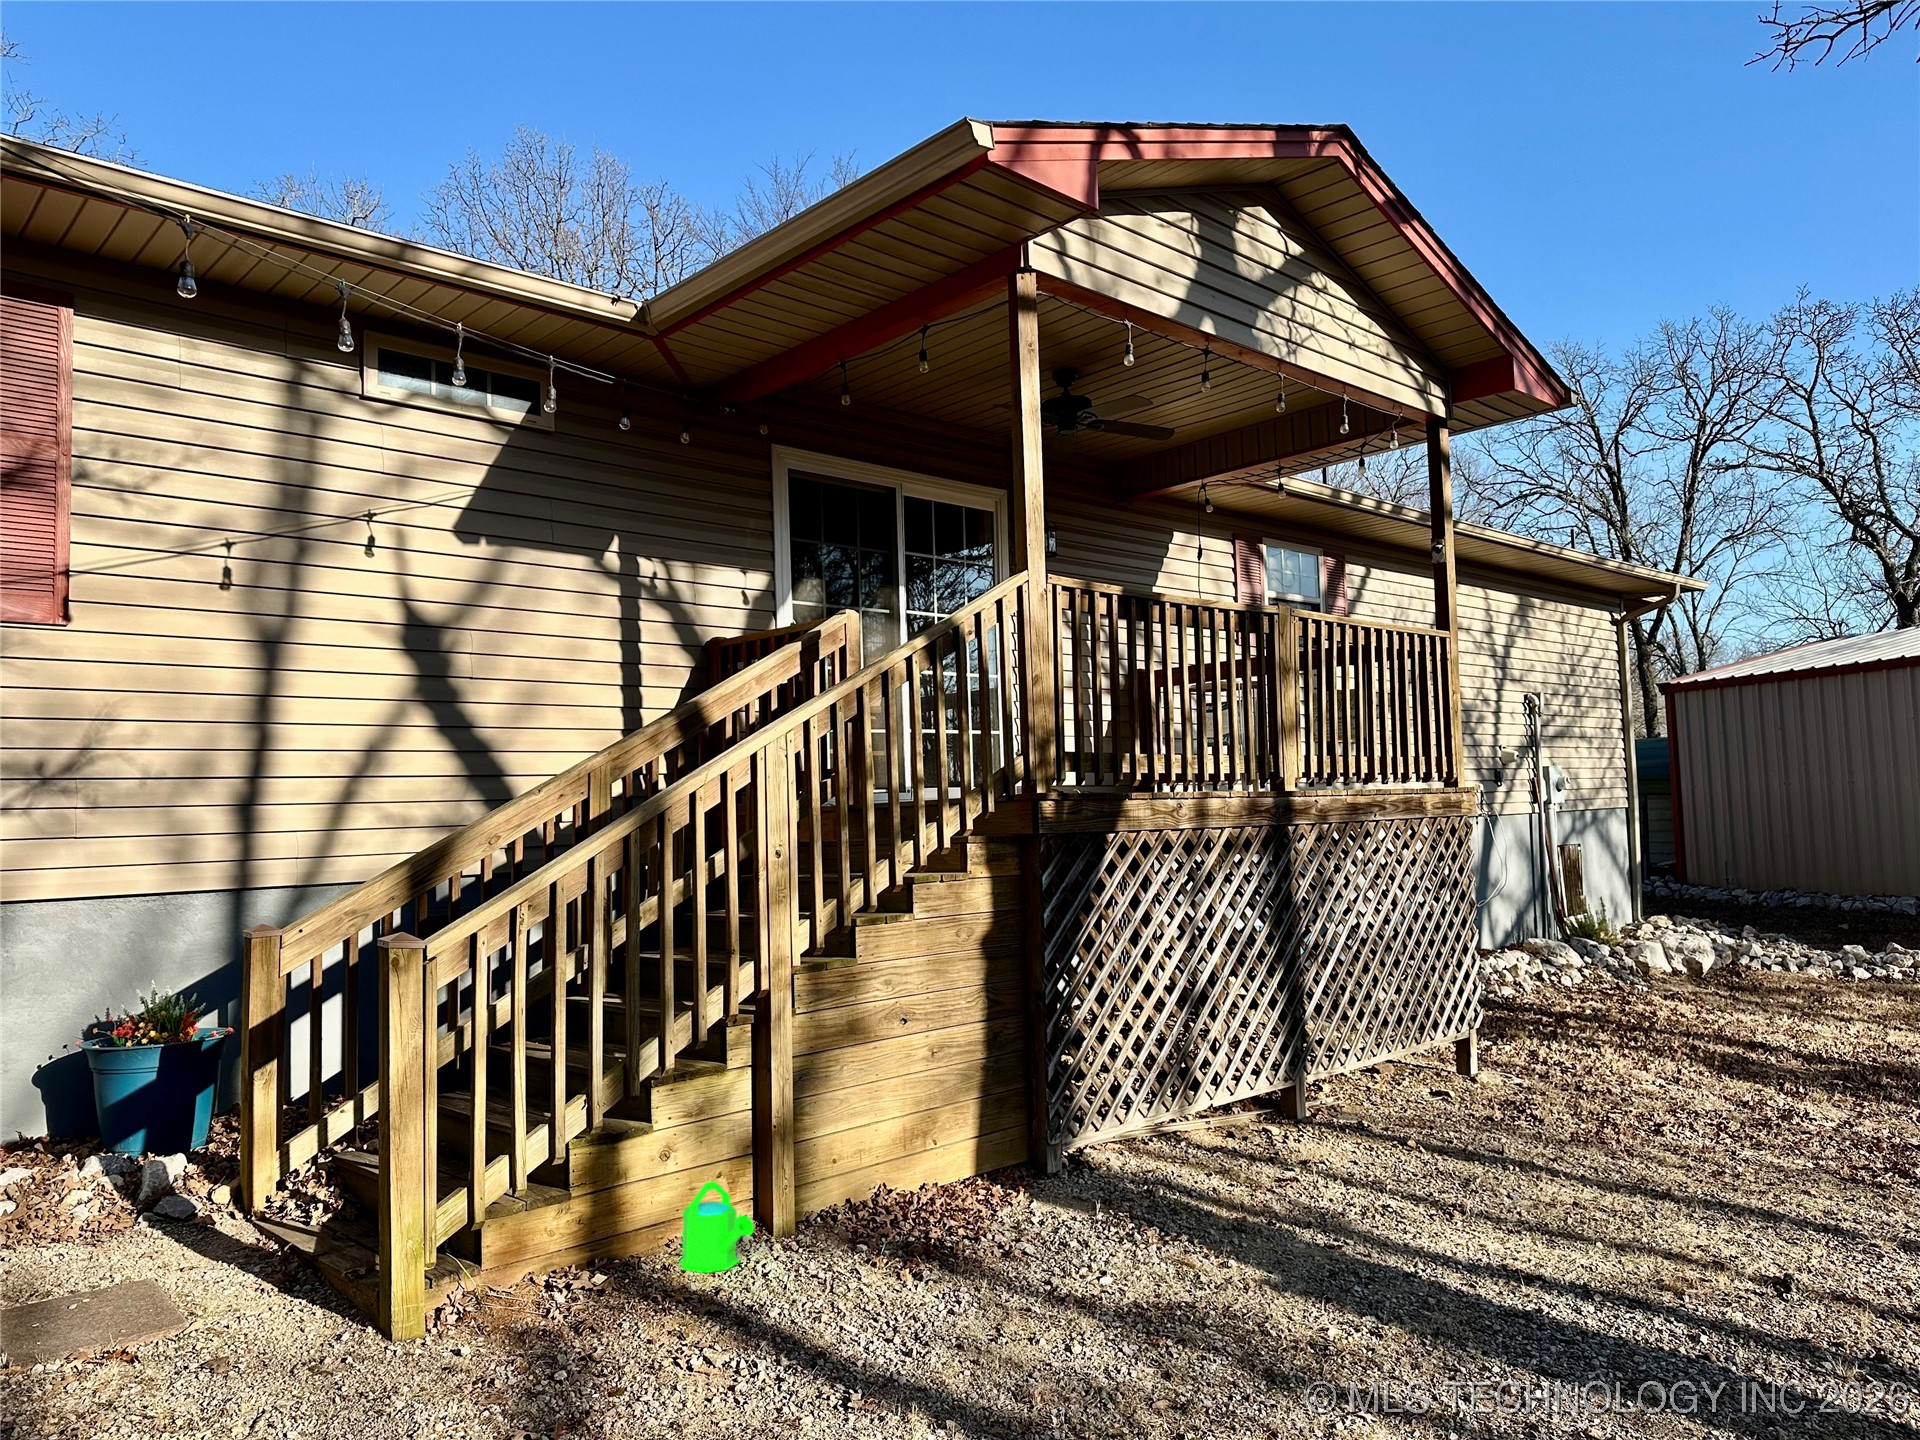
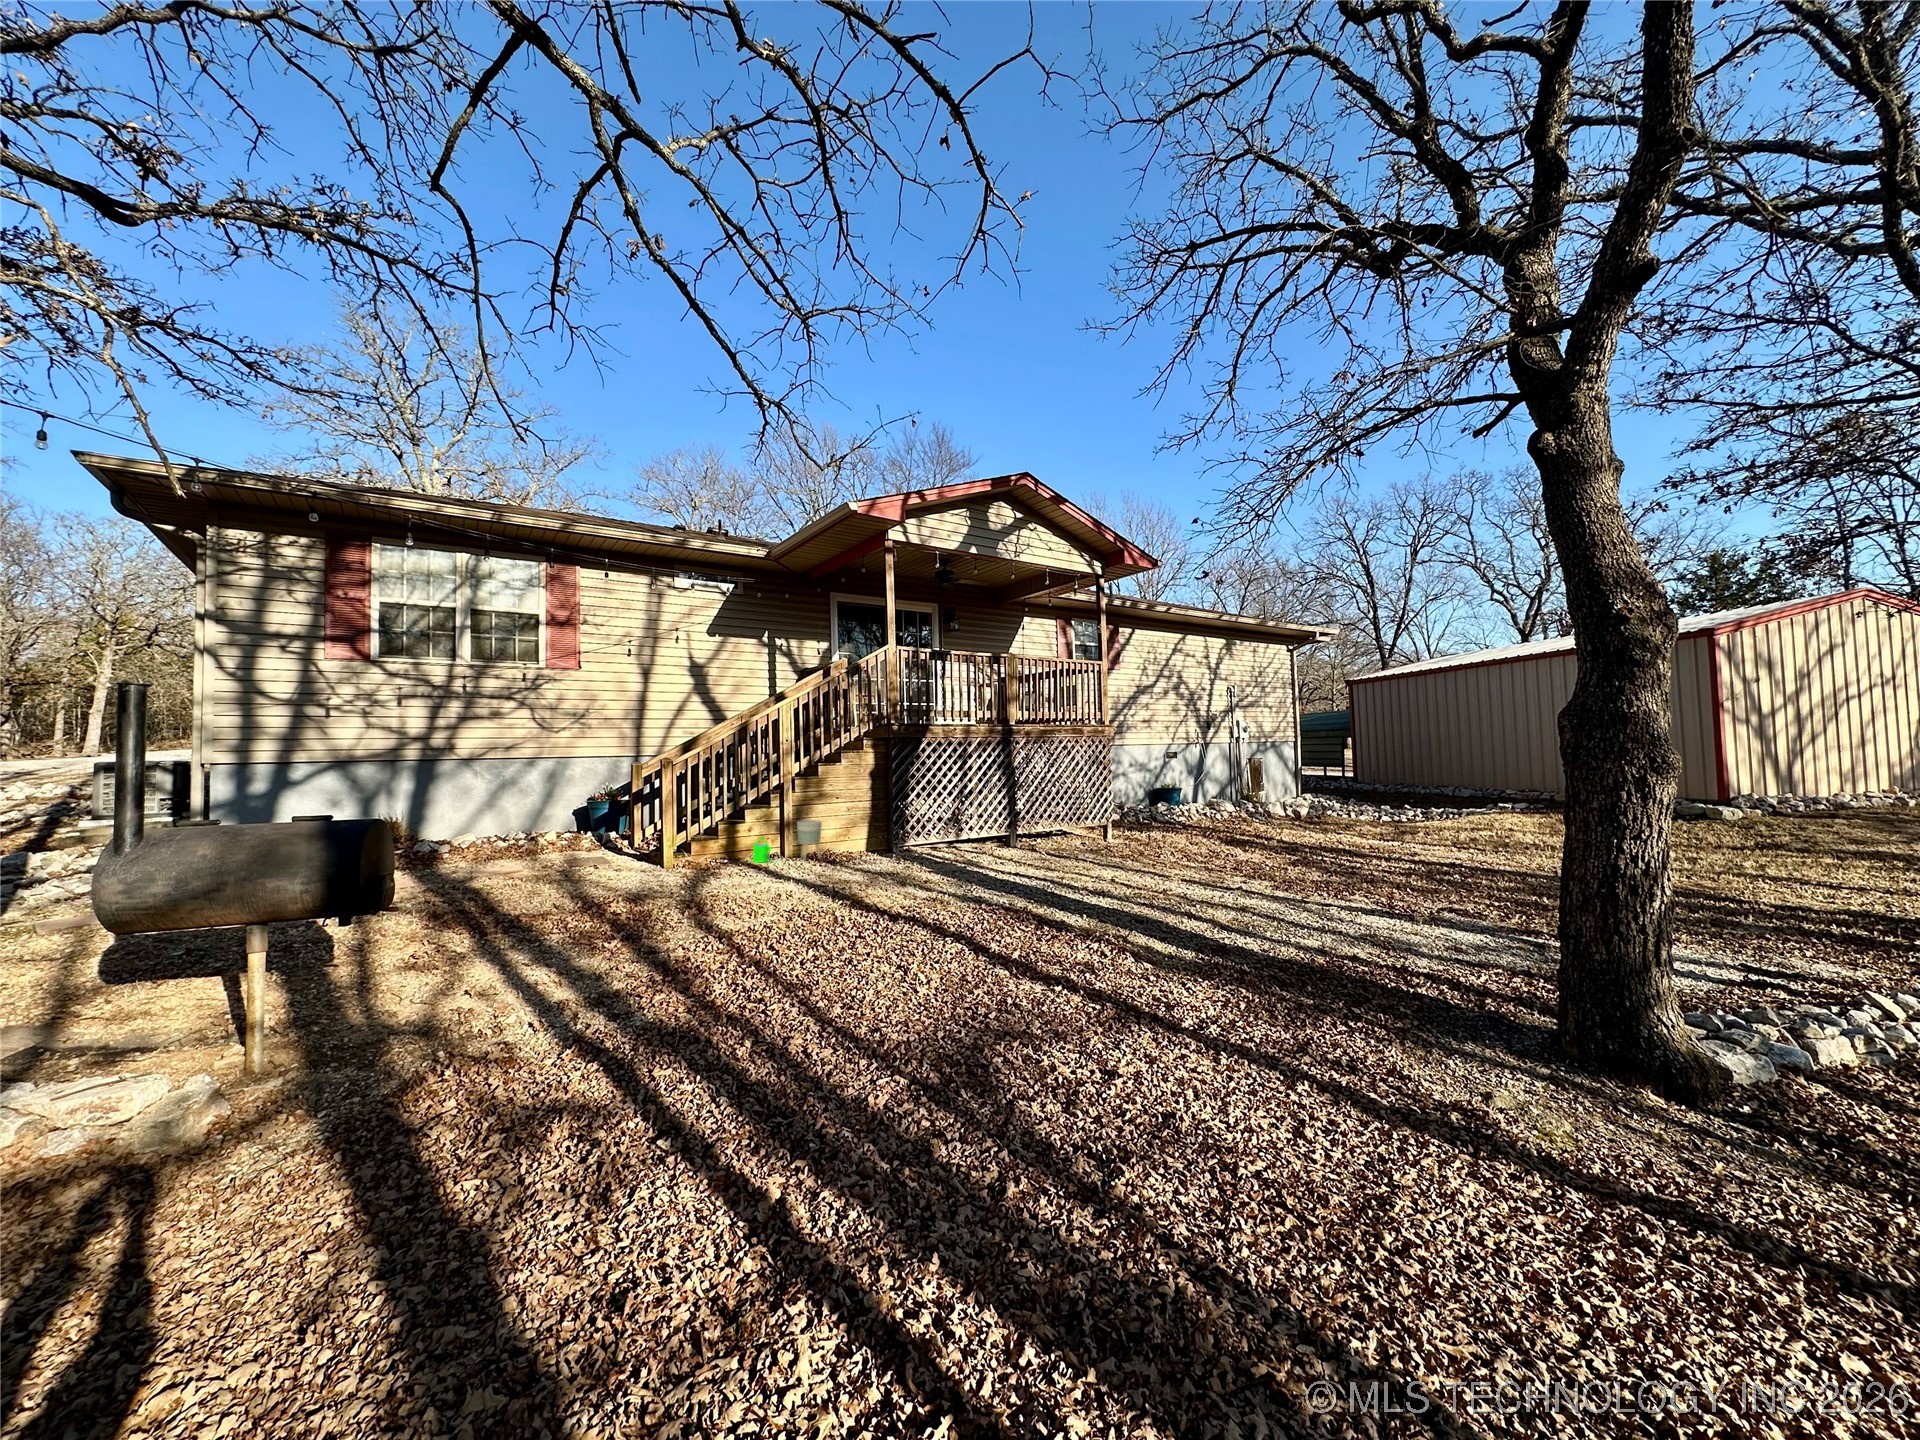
planter: none [812,1103,890,1246] -> present [797,820,822,860]

